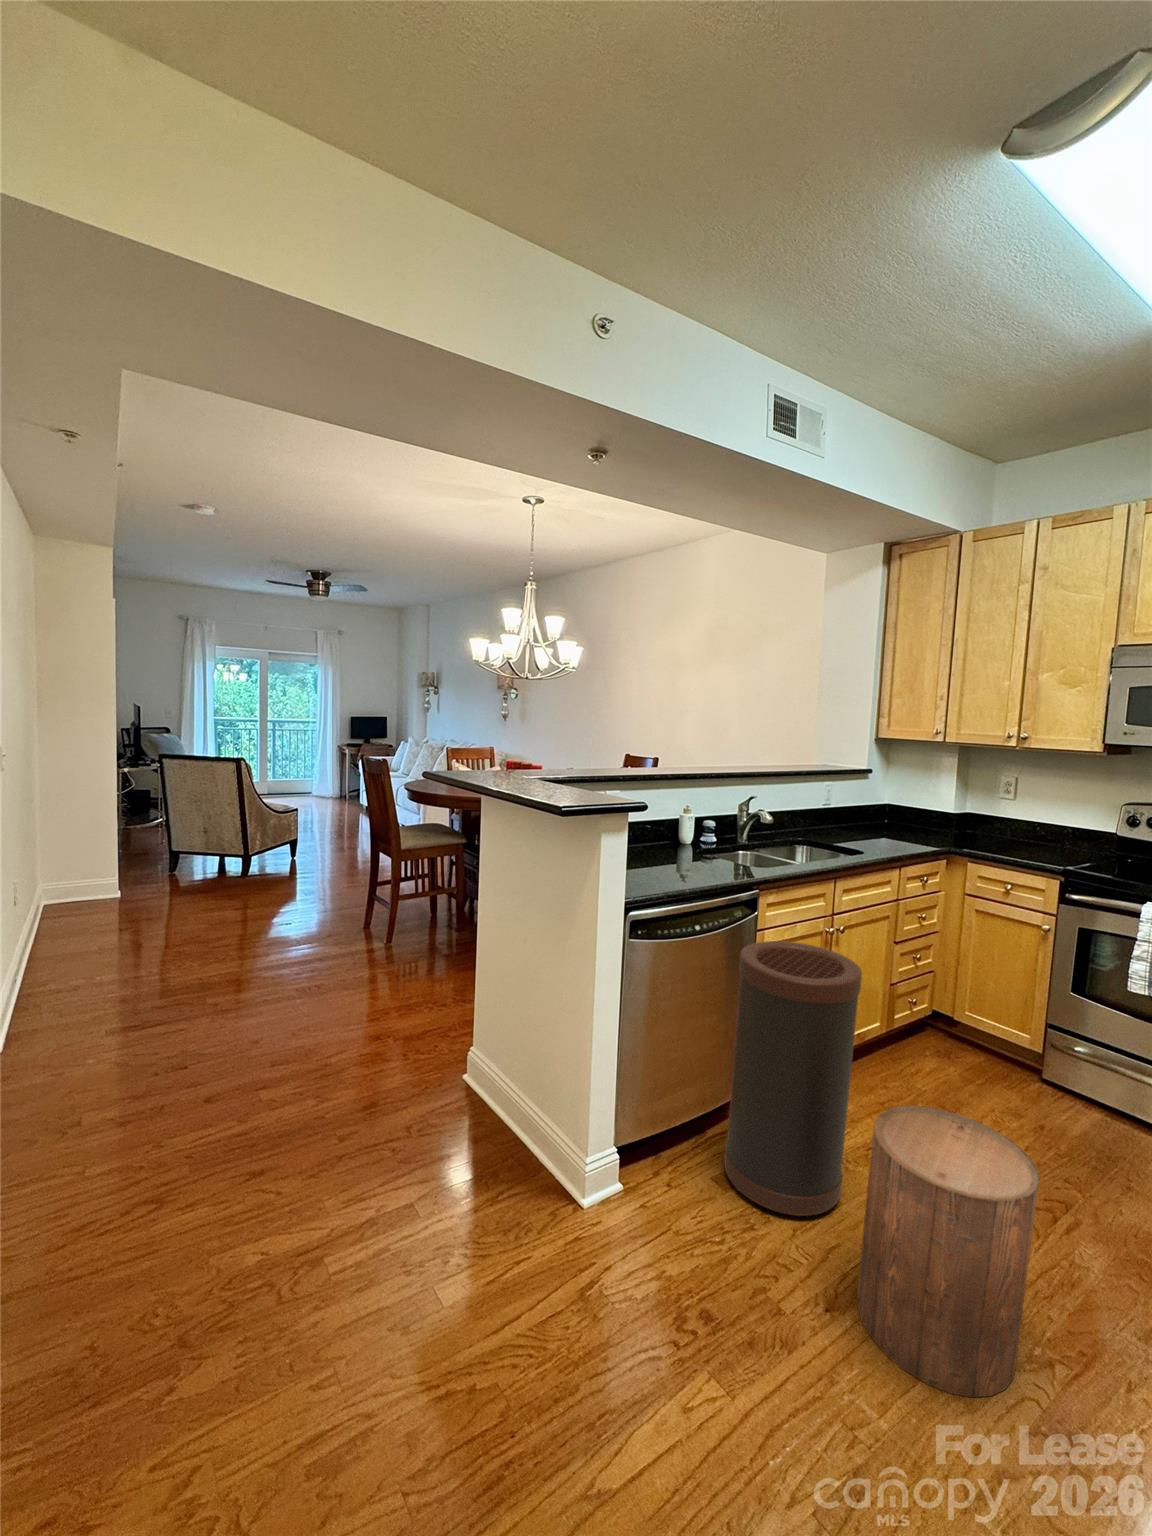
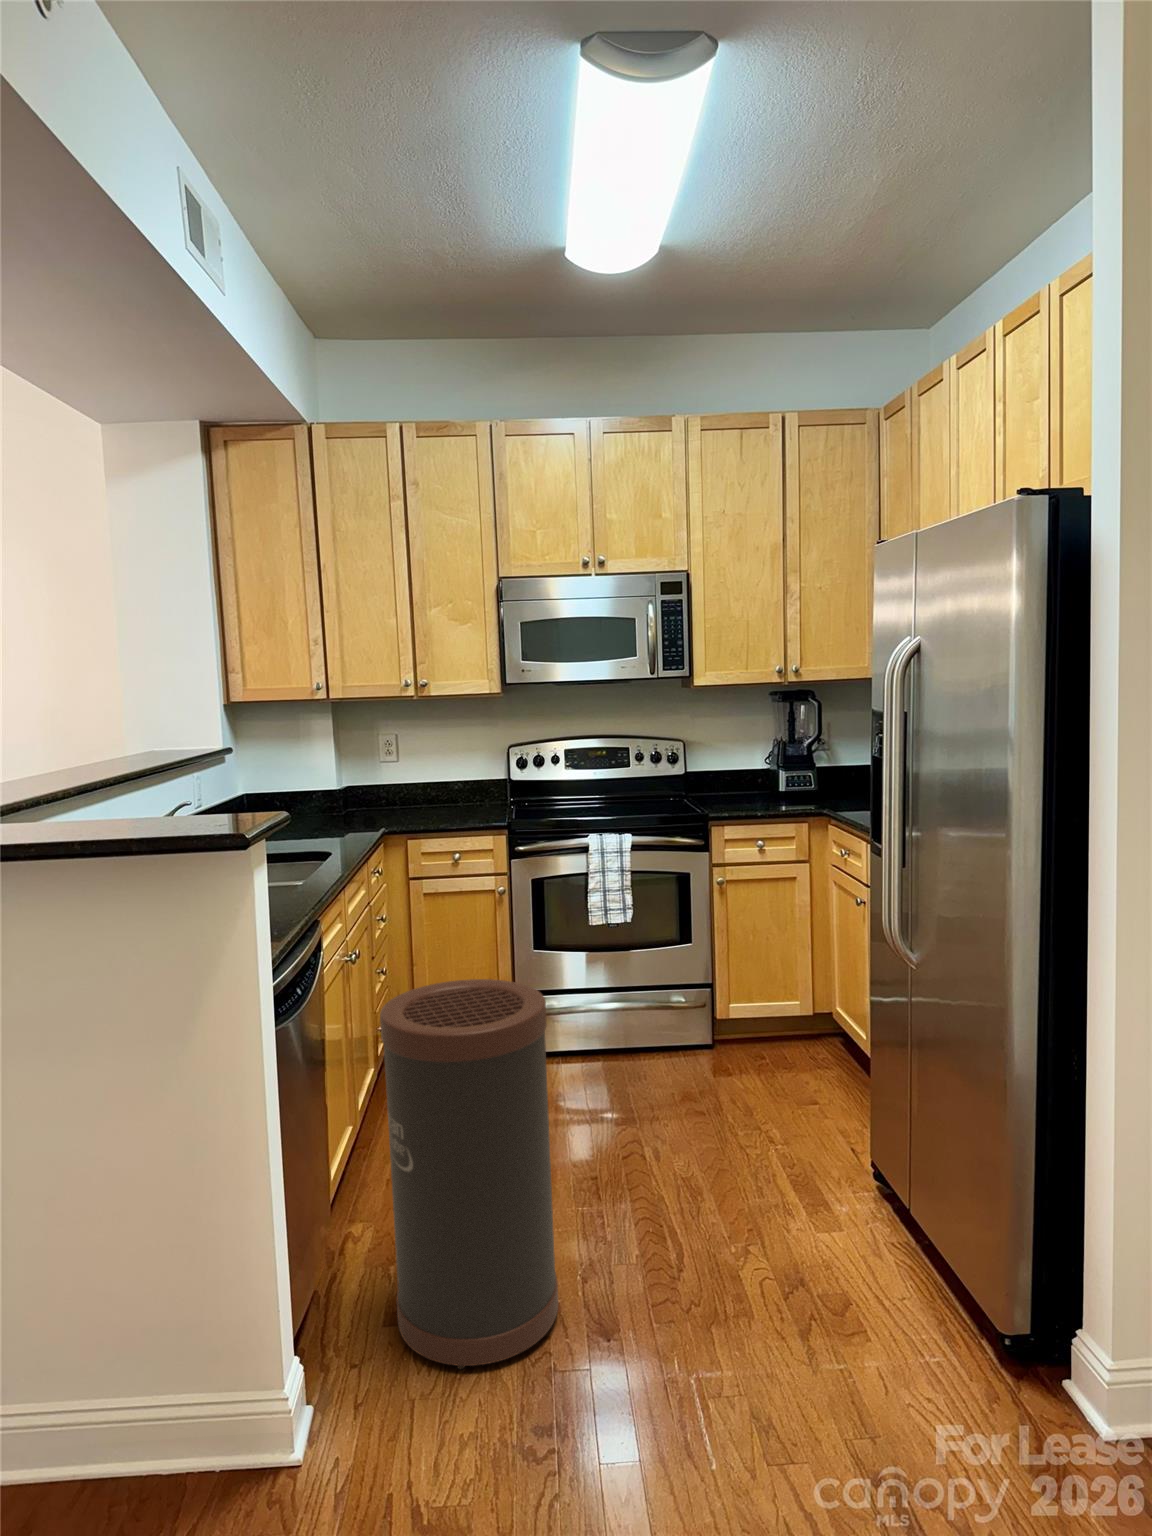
stool: present [857,1106,1039,1397] -> none [640,1086,809,1382]

